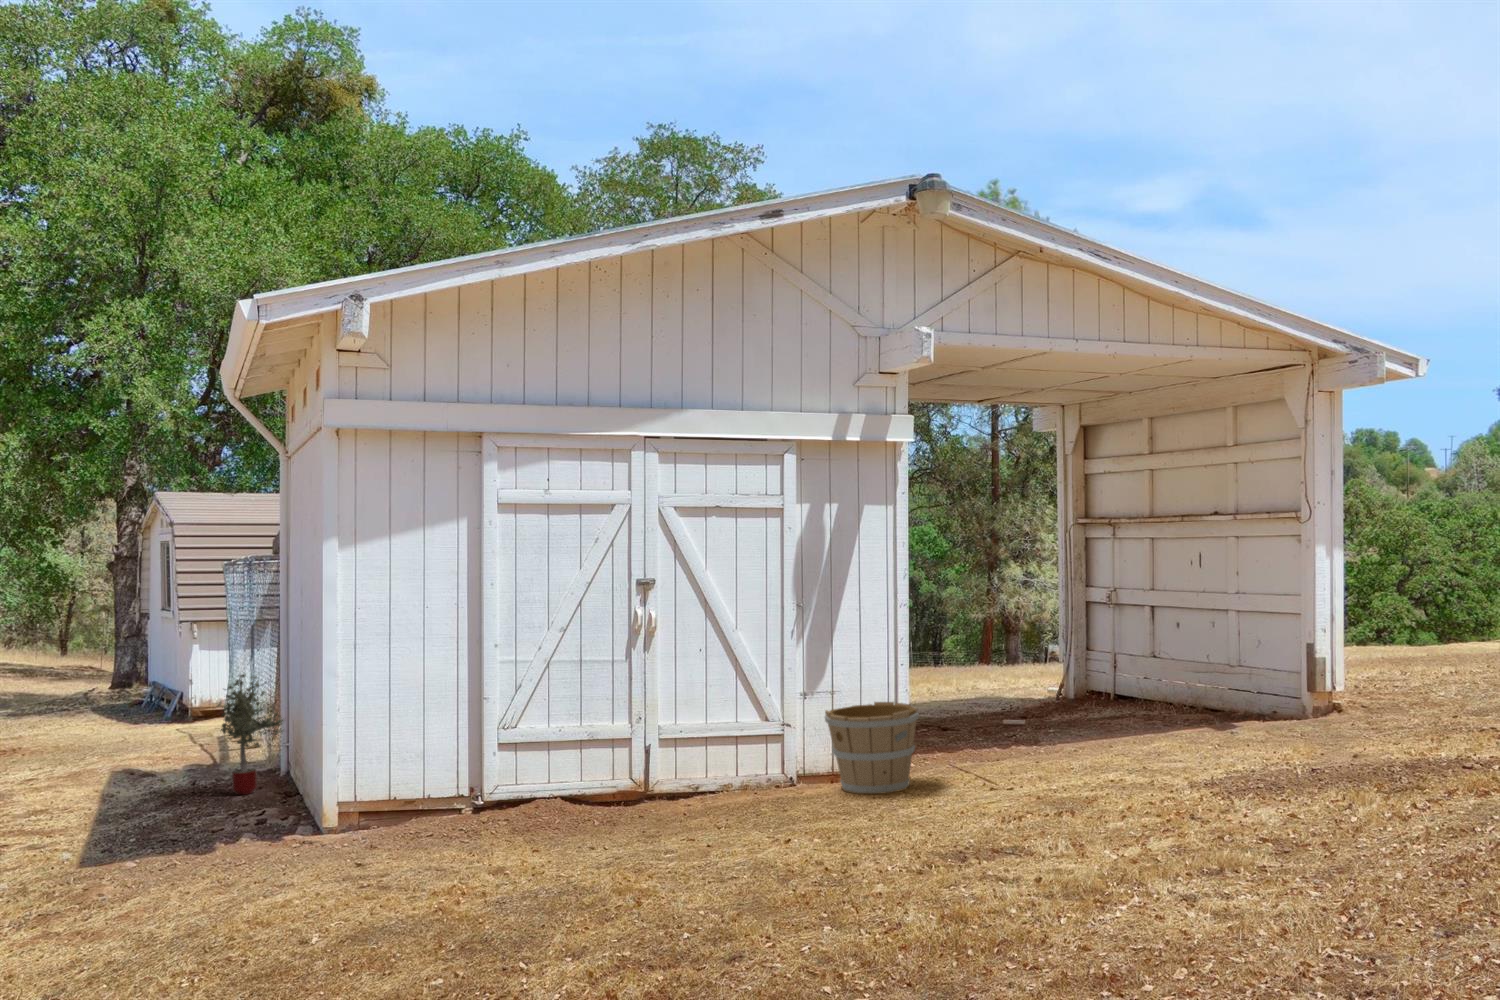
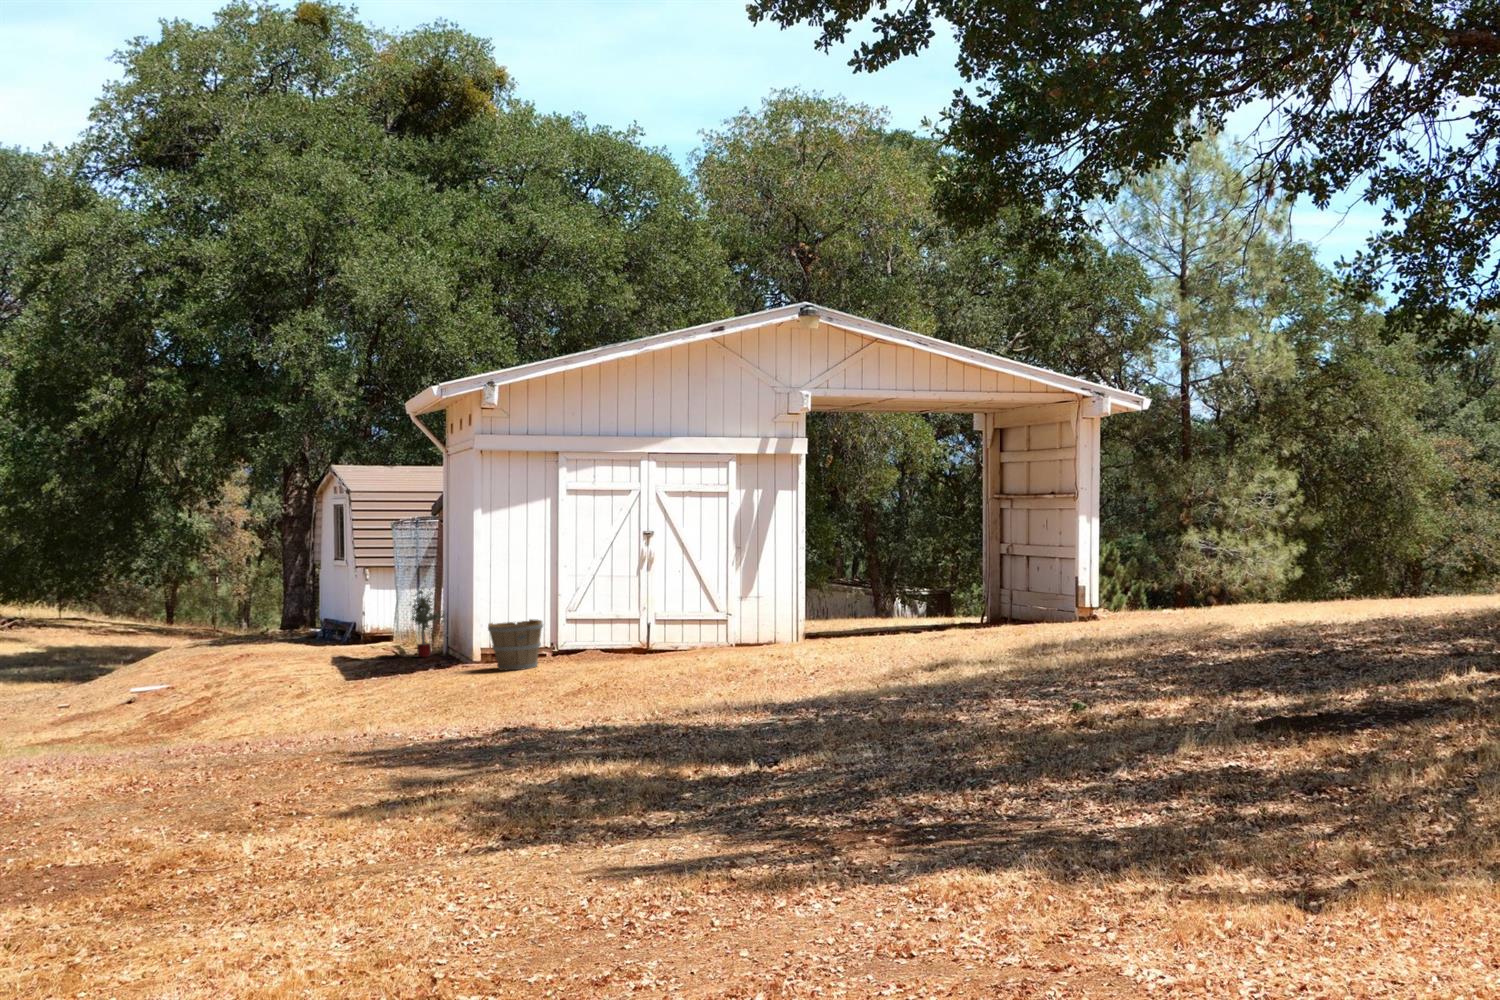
wooden bucket: present [825,702,919,794] -> present [488,619,543,670]

